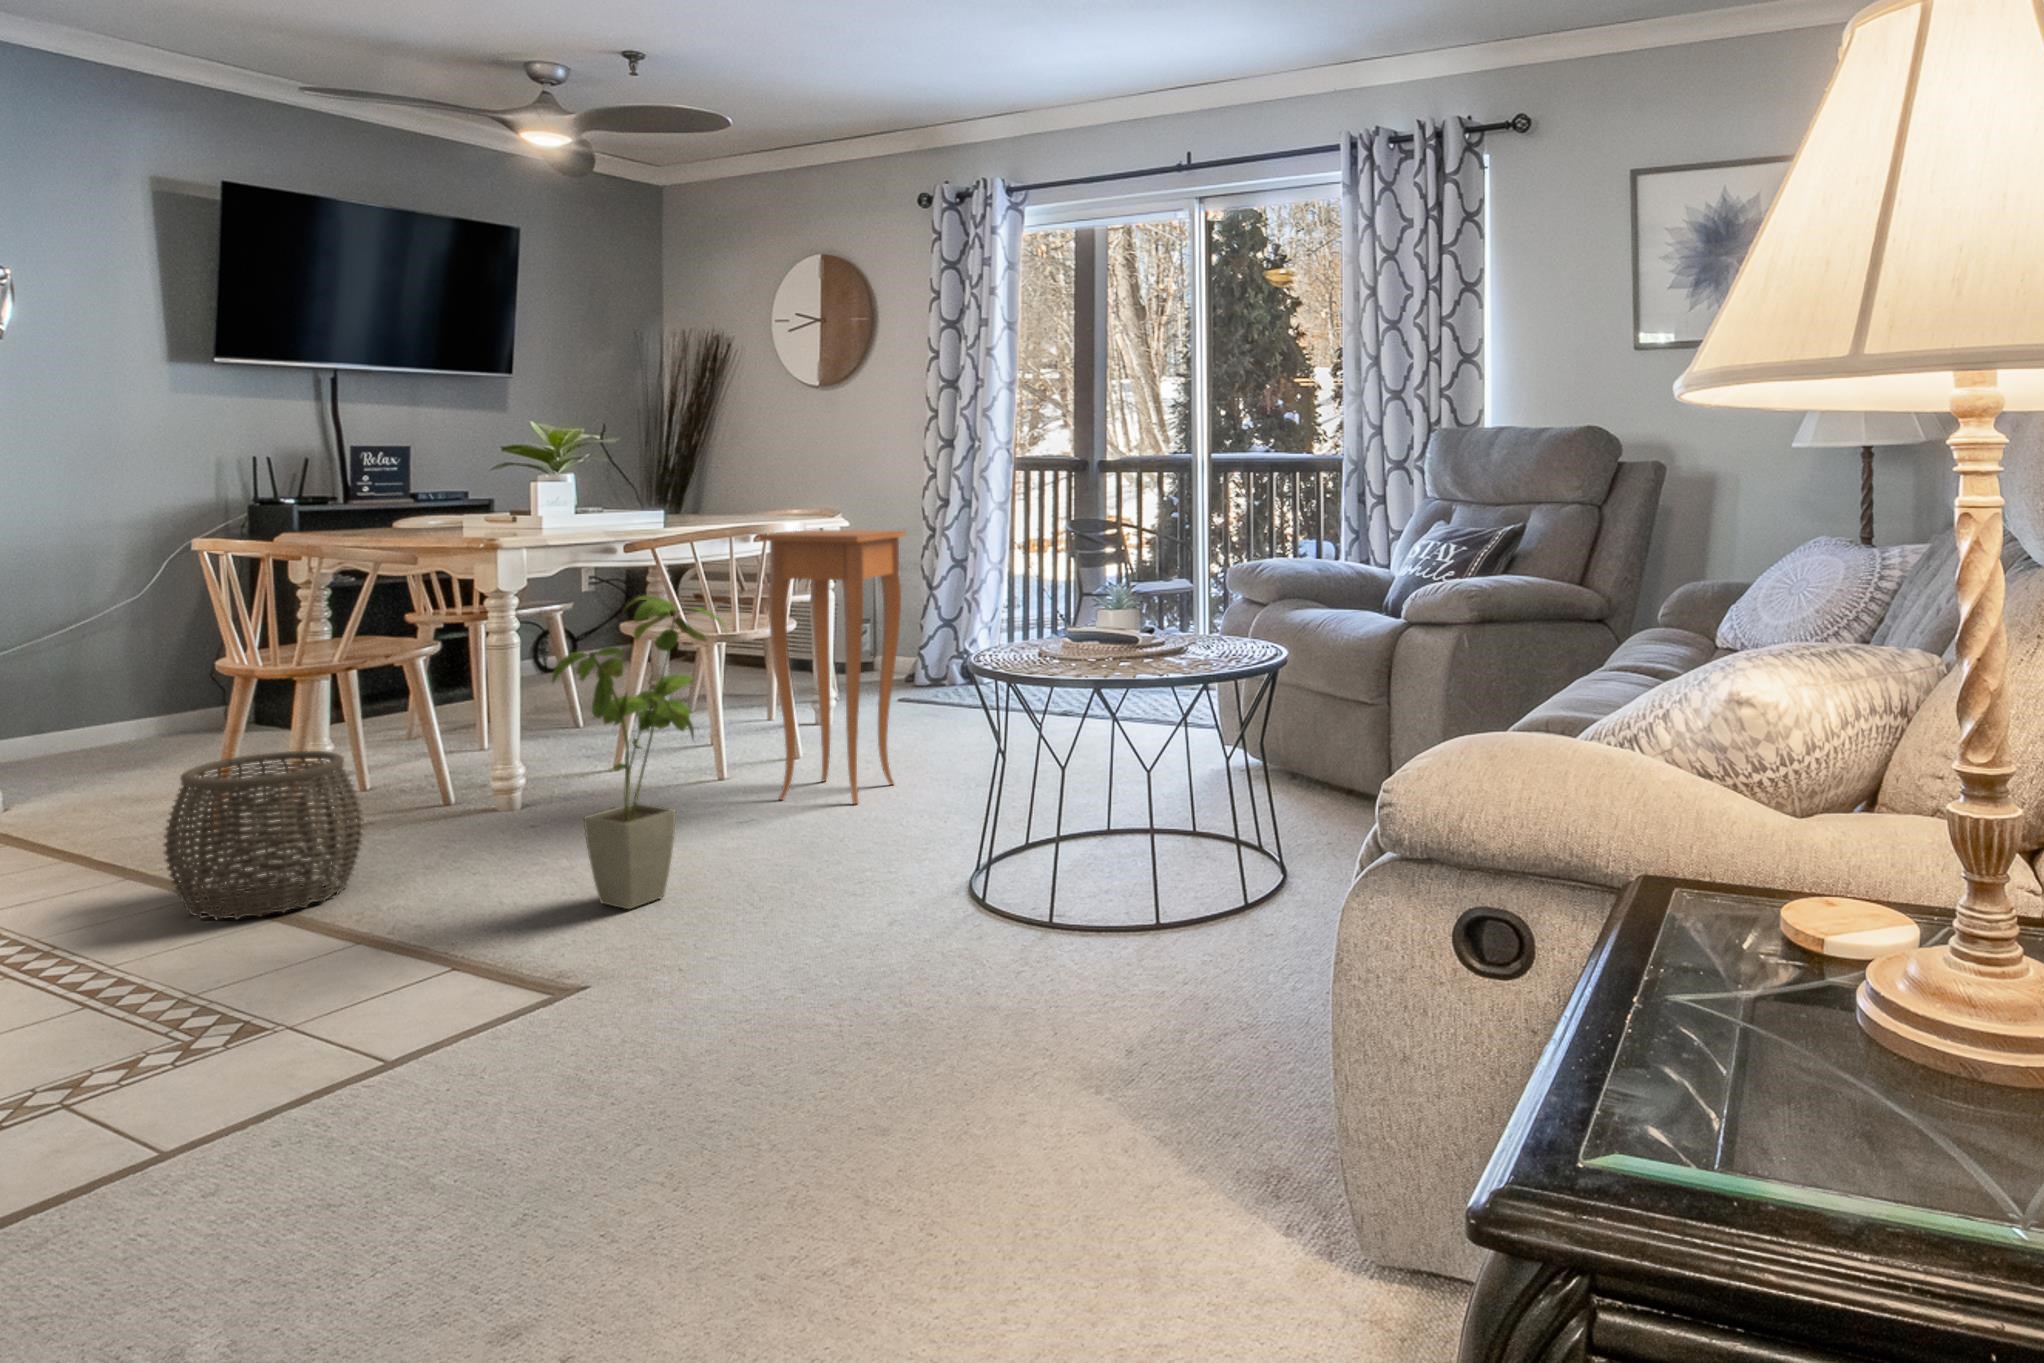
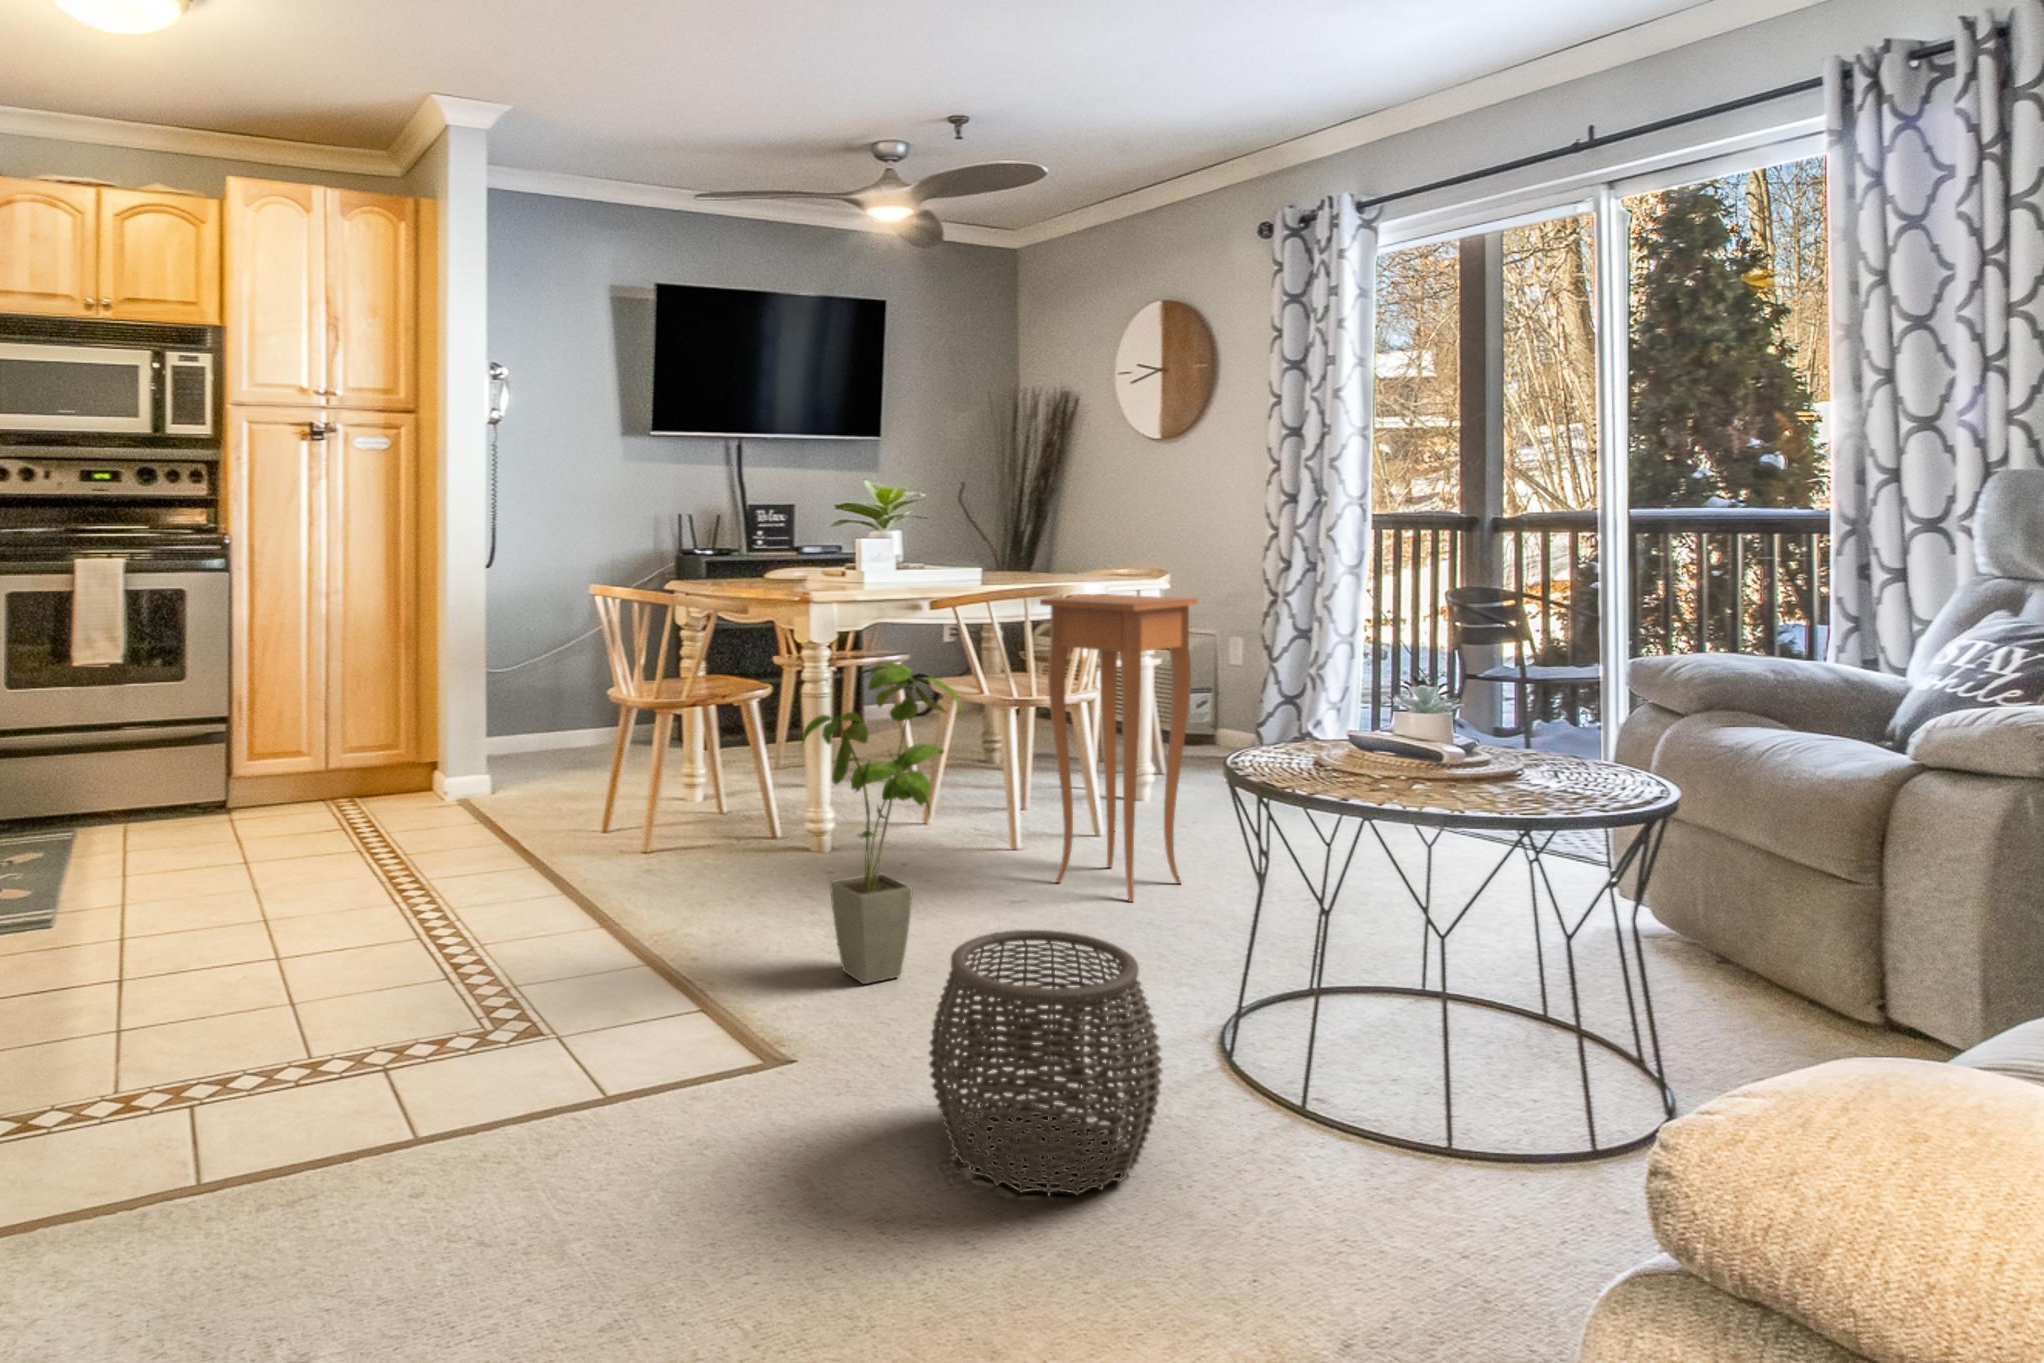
woven basket: present [163,751,364,920] -> present [929,930,1162,1196]

